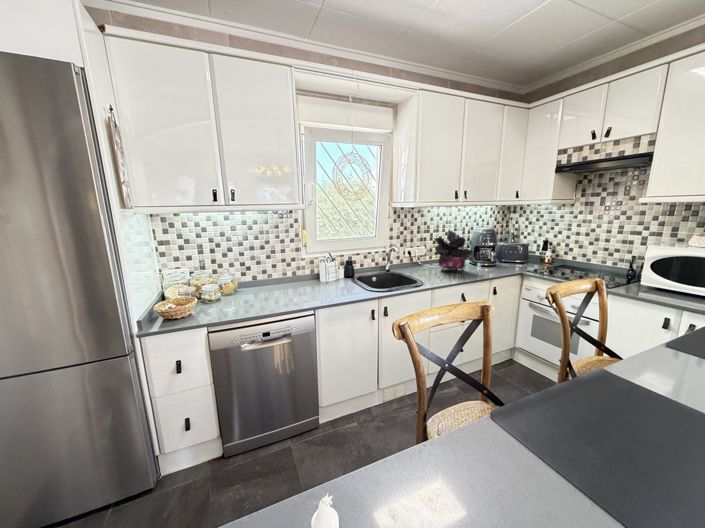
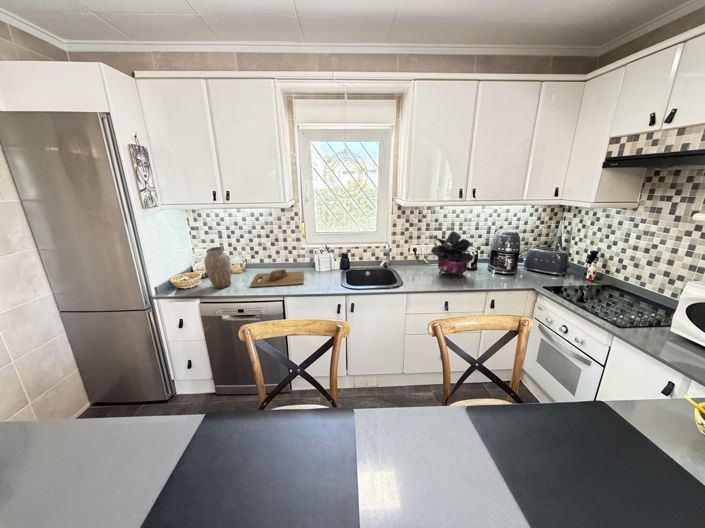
vase: none [208,259,240,313] -> present [204,247,231,288]
cutting board: none [257,282,326,305] -> present [251,269,304,287]

